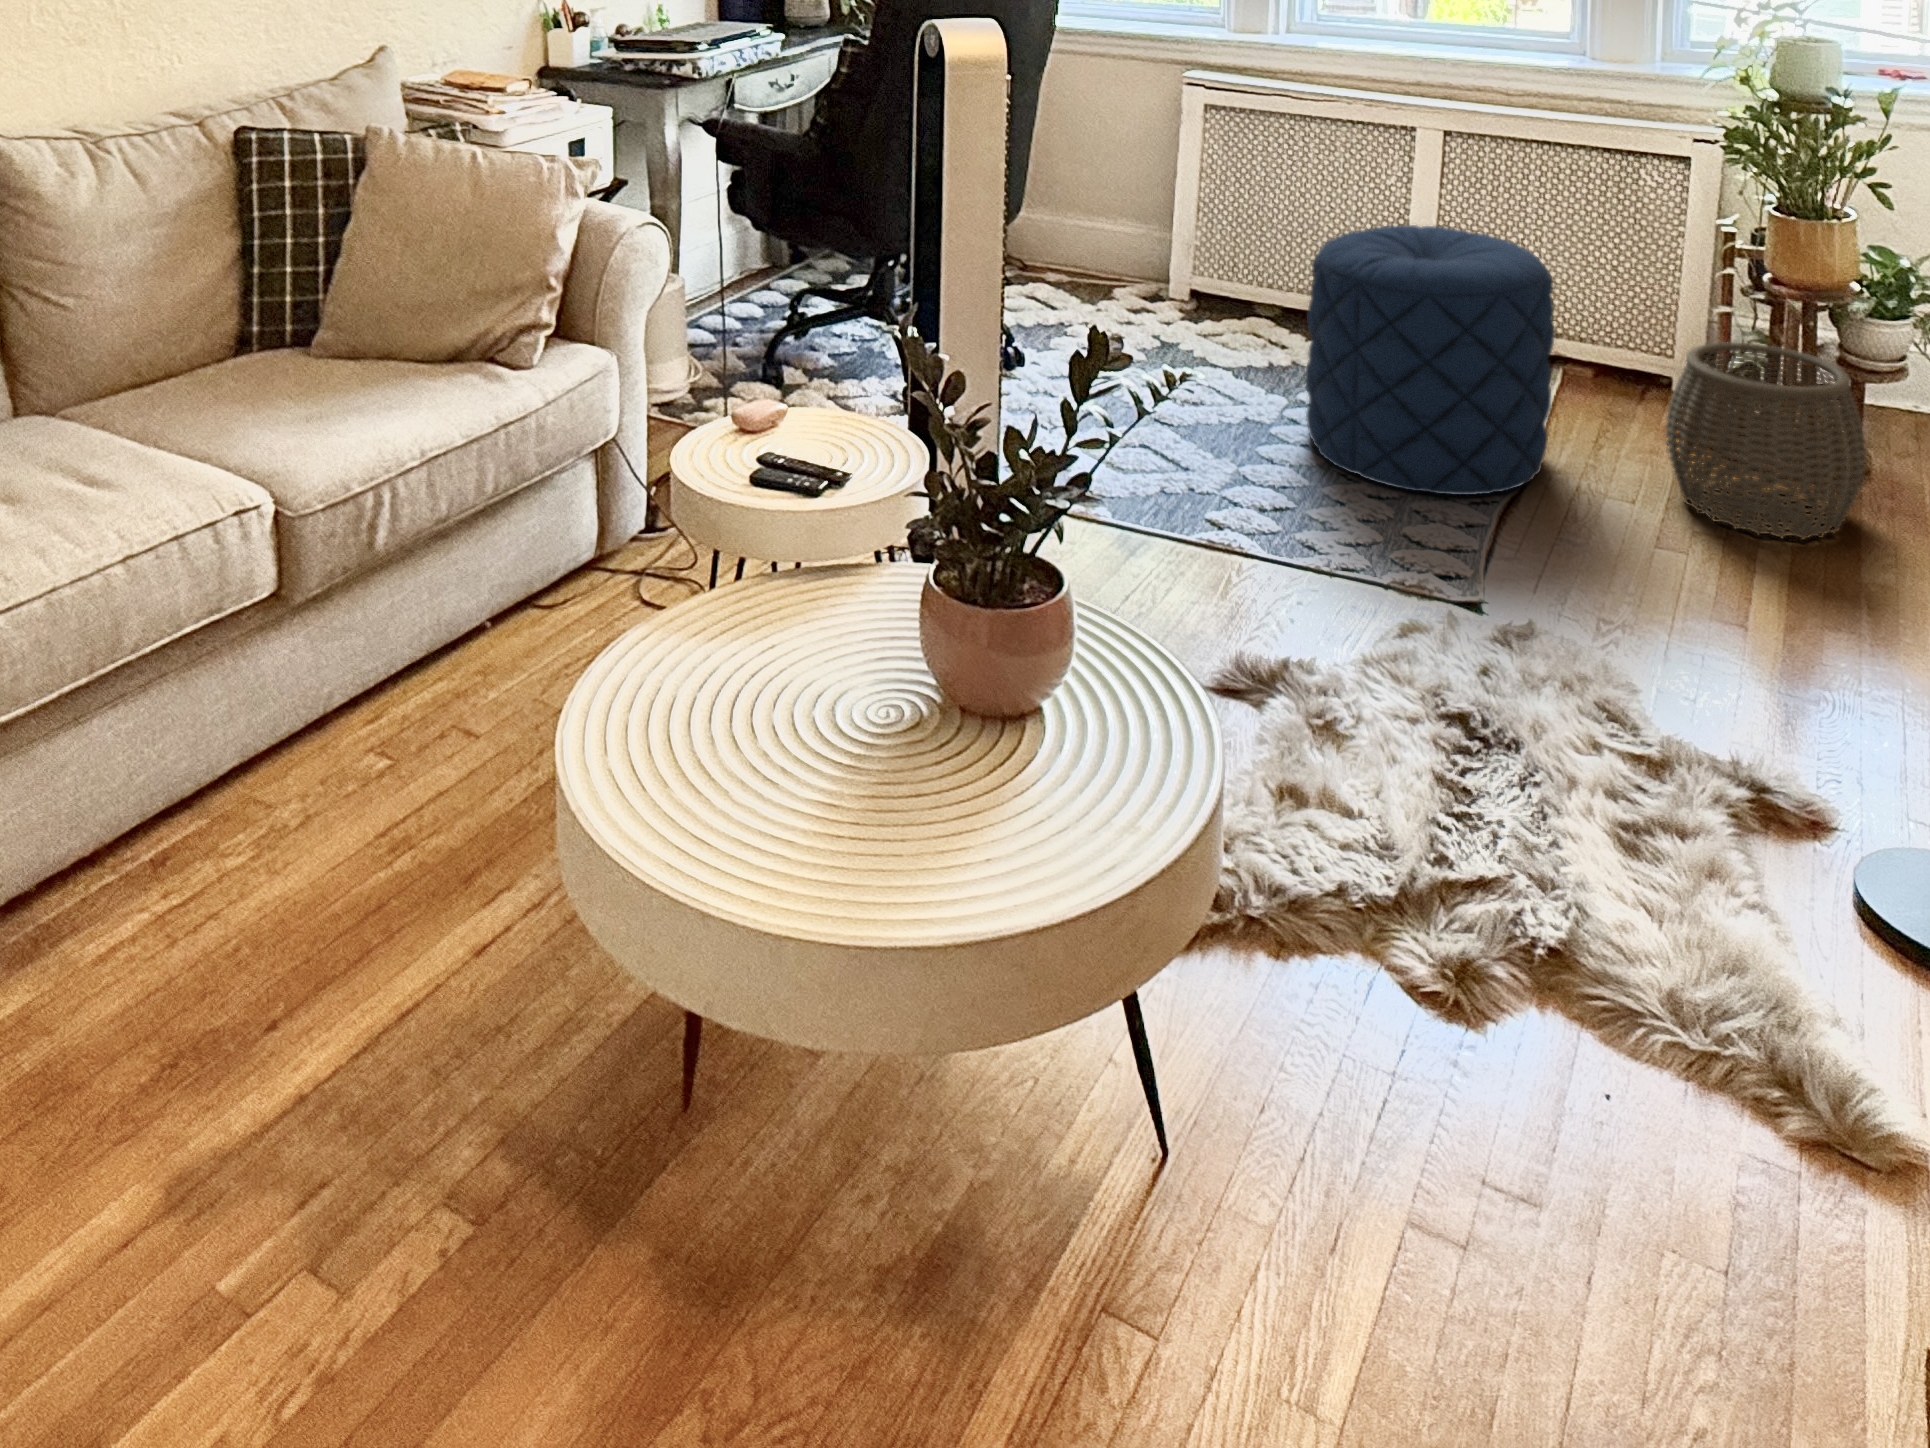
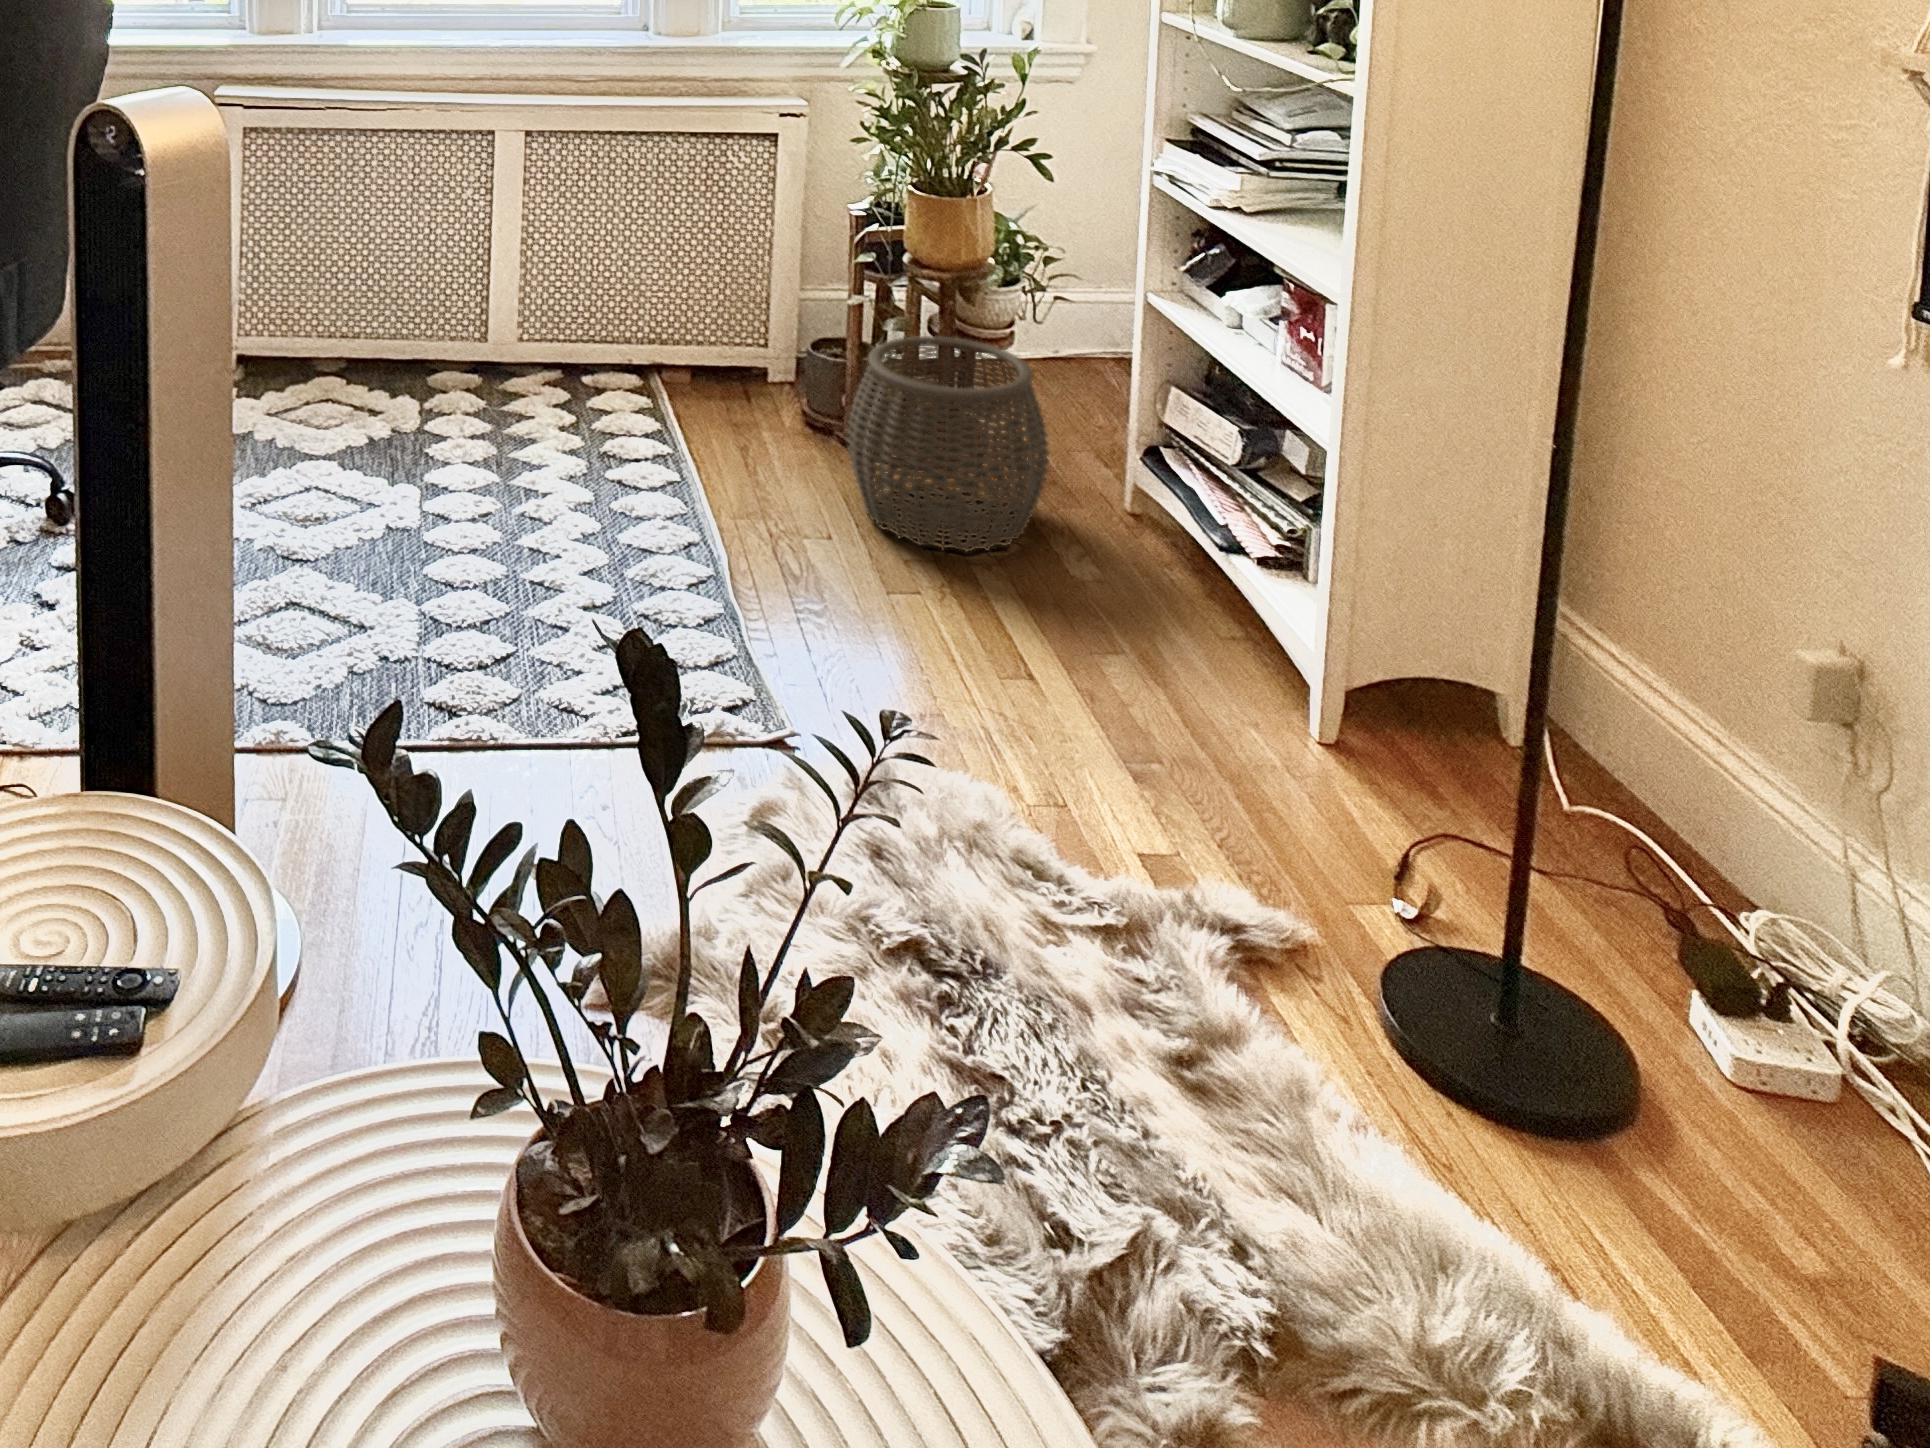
pouf: present [1305,225,1555,495] -> none [463,254,744,589]

